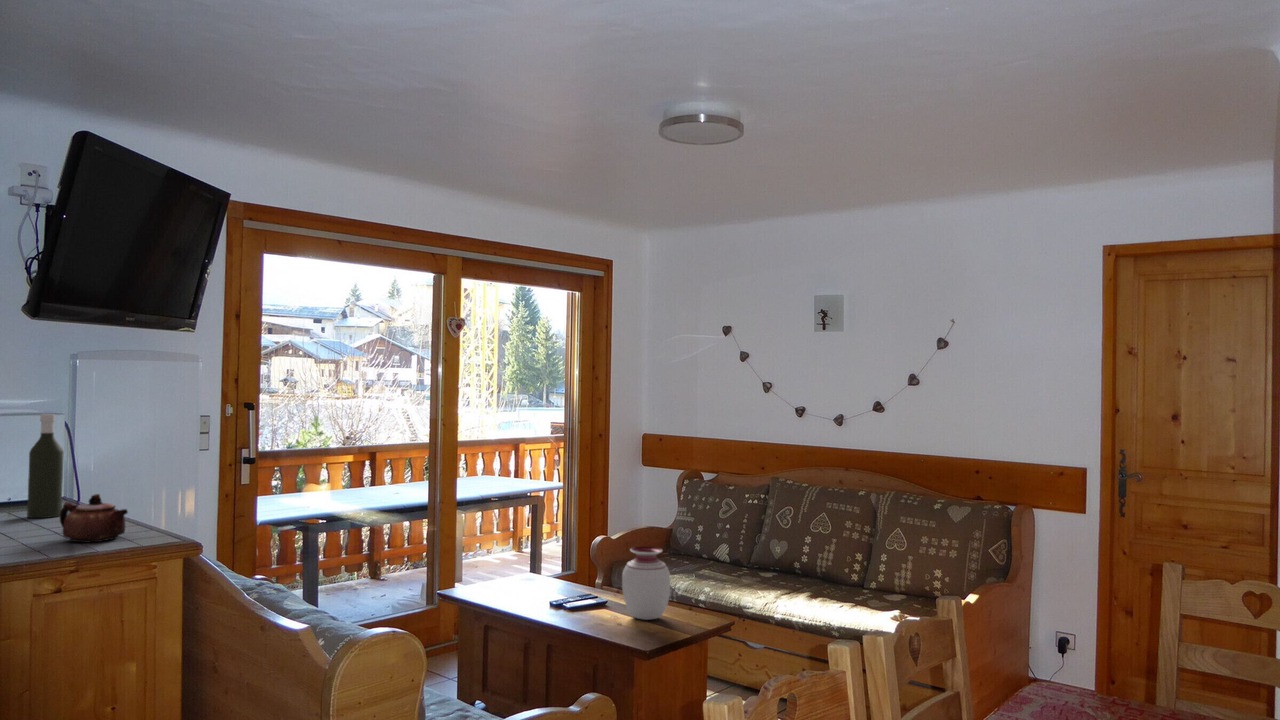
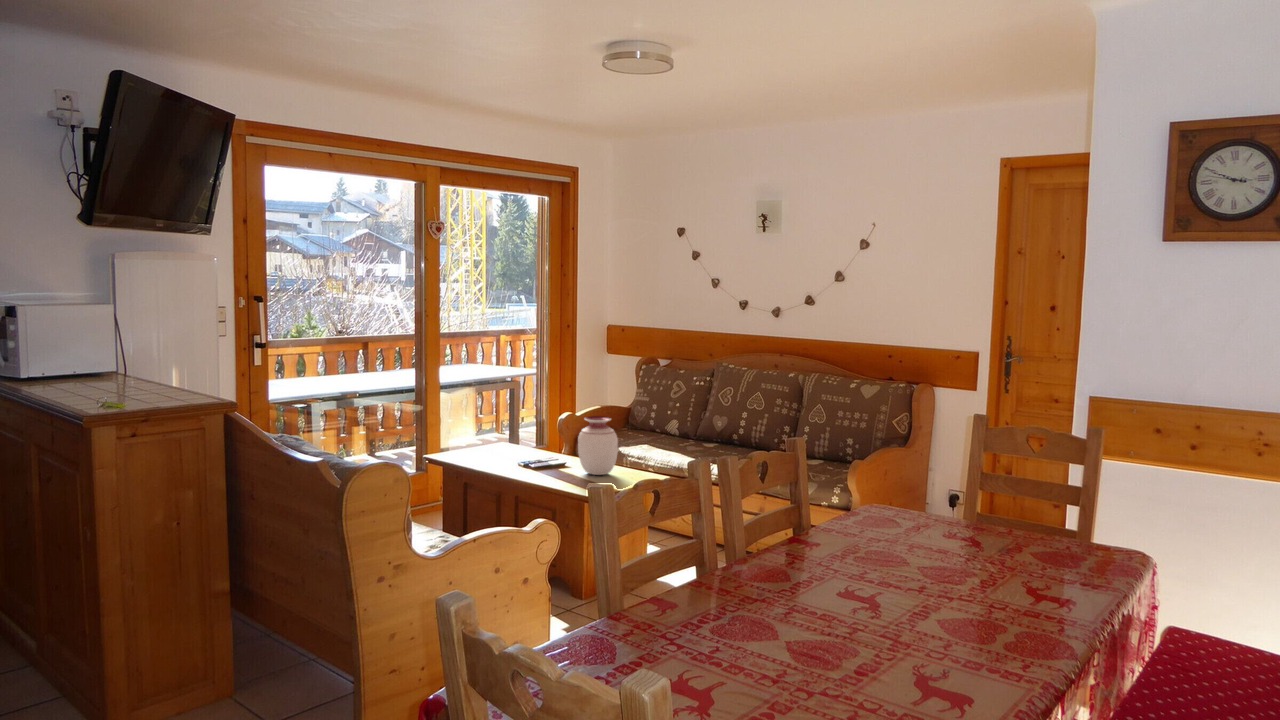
bottle: present [27,414,64,518] -> none [90,304,118,387]
teapot: present [60,494,128,542] -> none [126,365,179,401]

